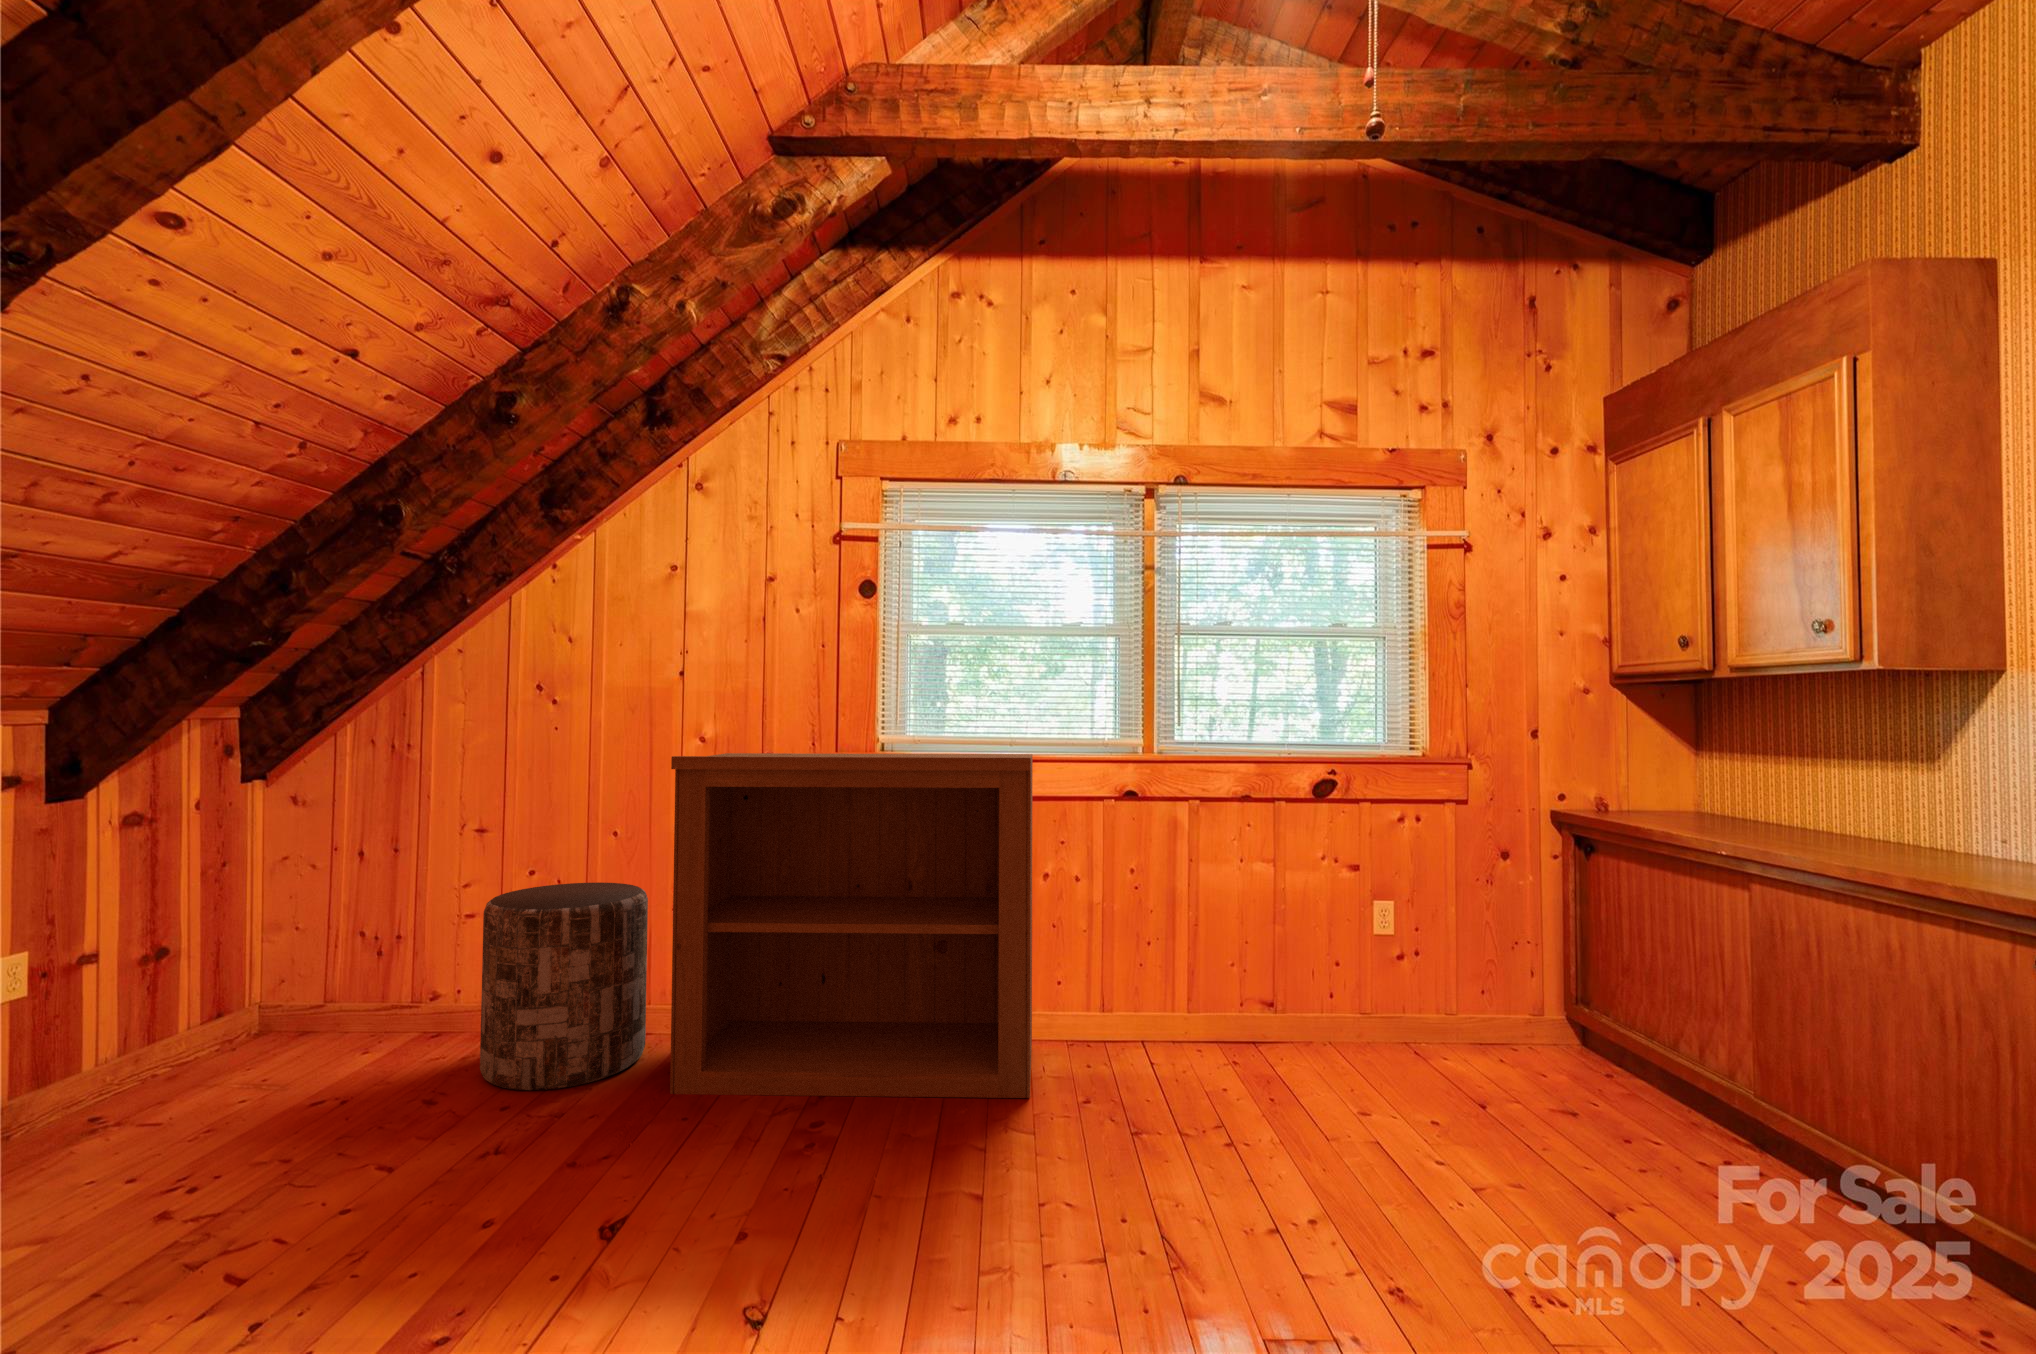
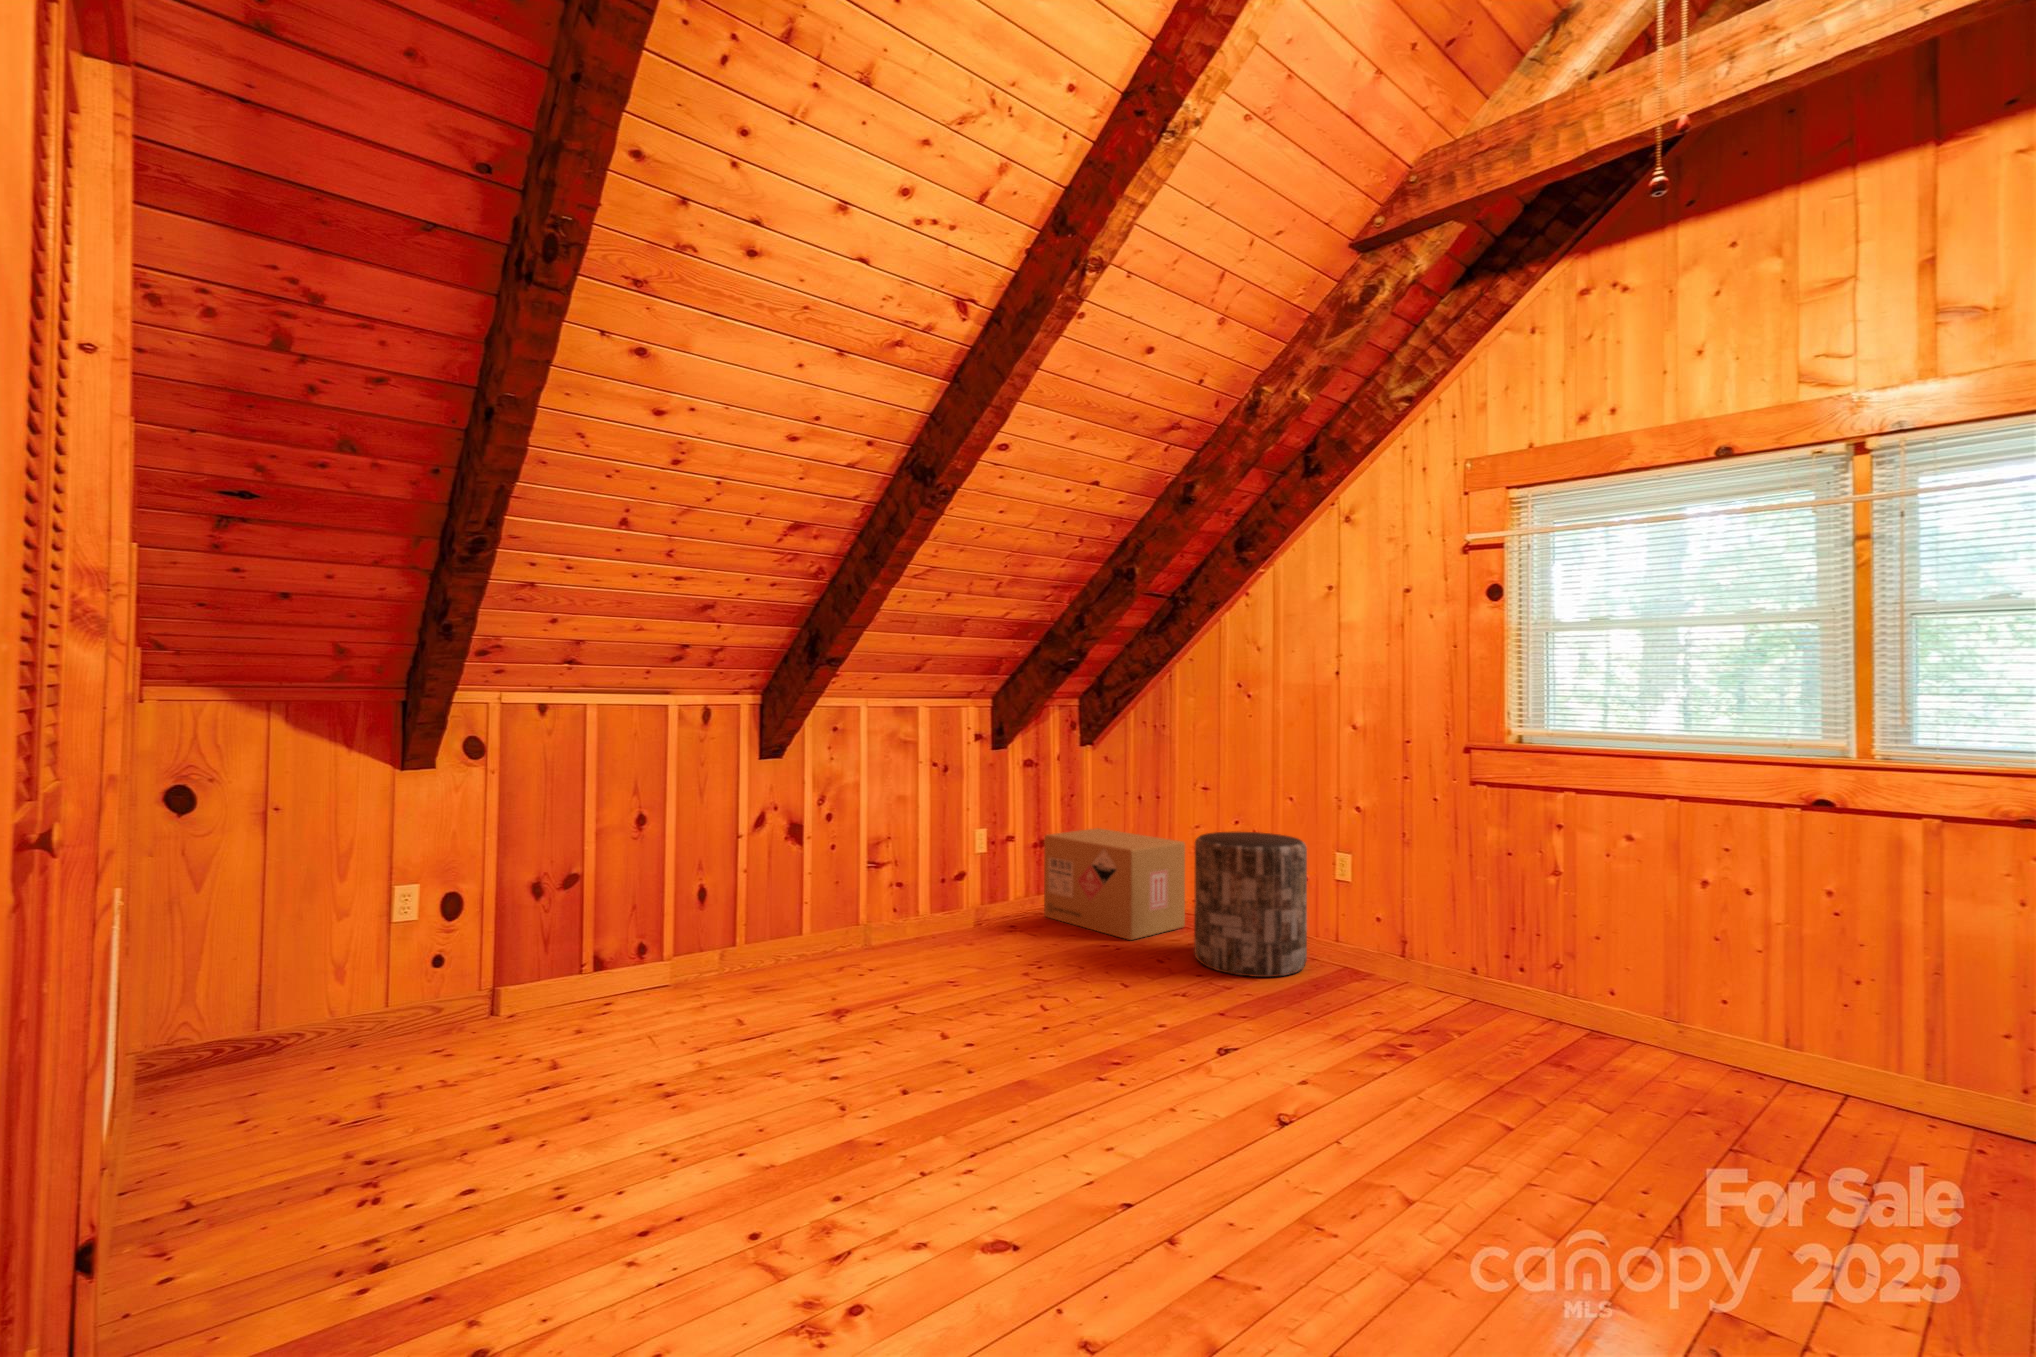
bookshelf: present [670,753,1033,1098] -> none [1304,739,1675,1090]
cardboard box: none [163,910,445,1079] -> present [1044,828,1185,940]

